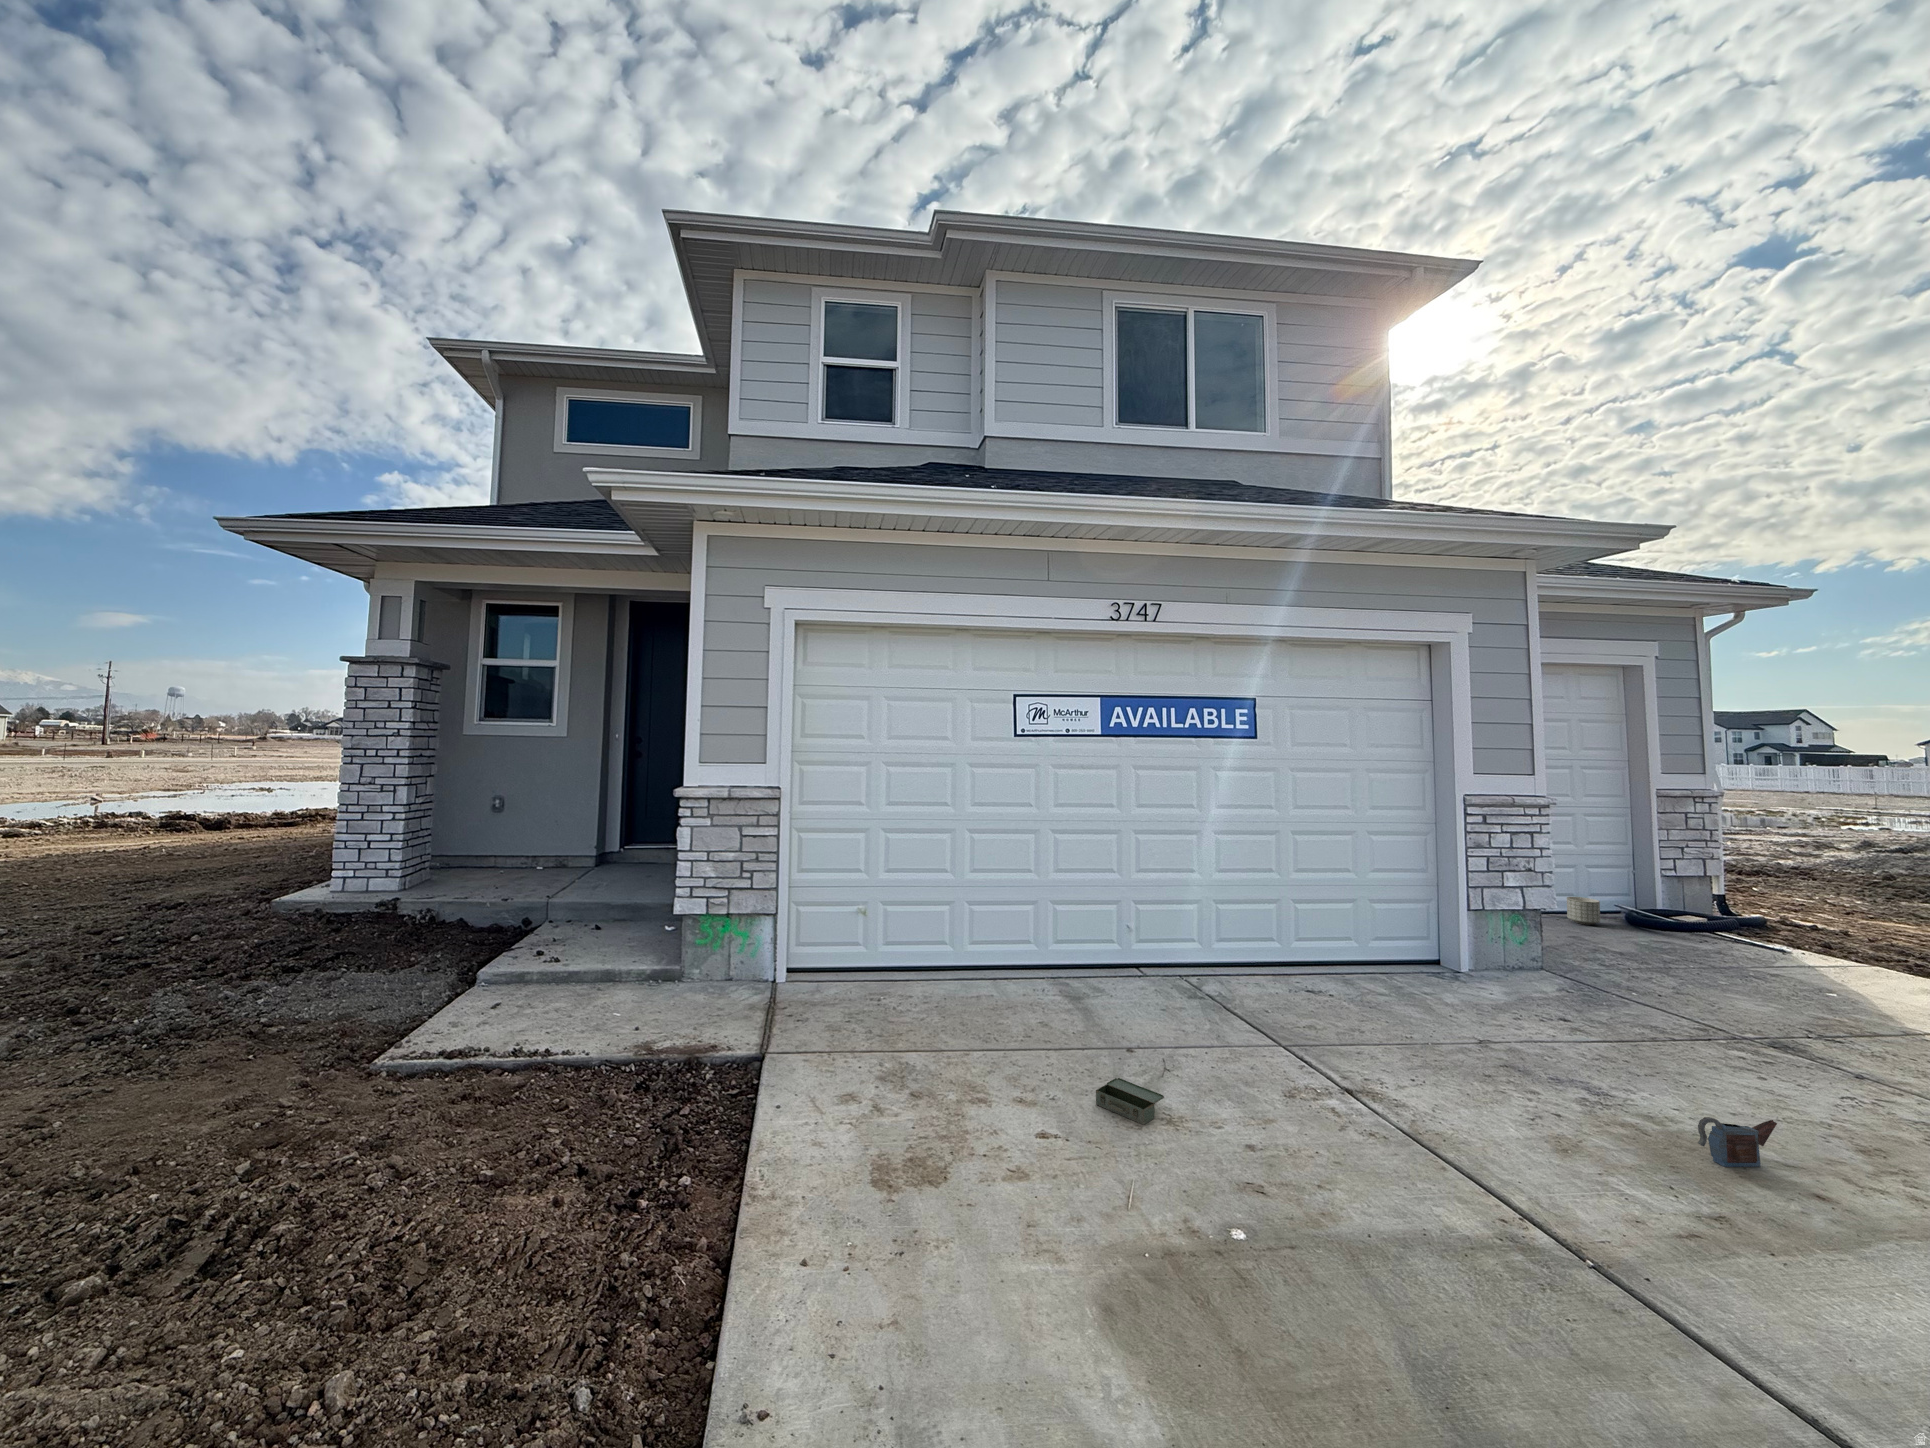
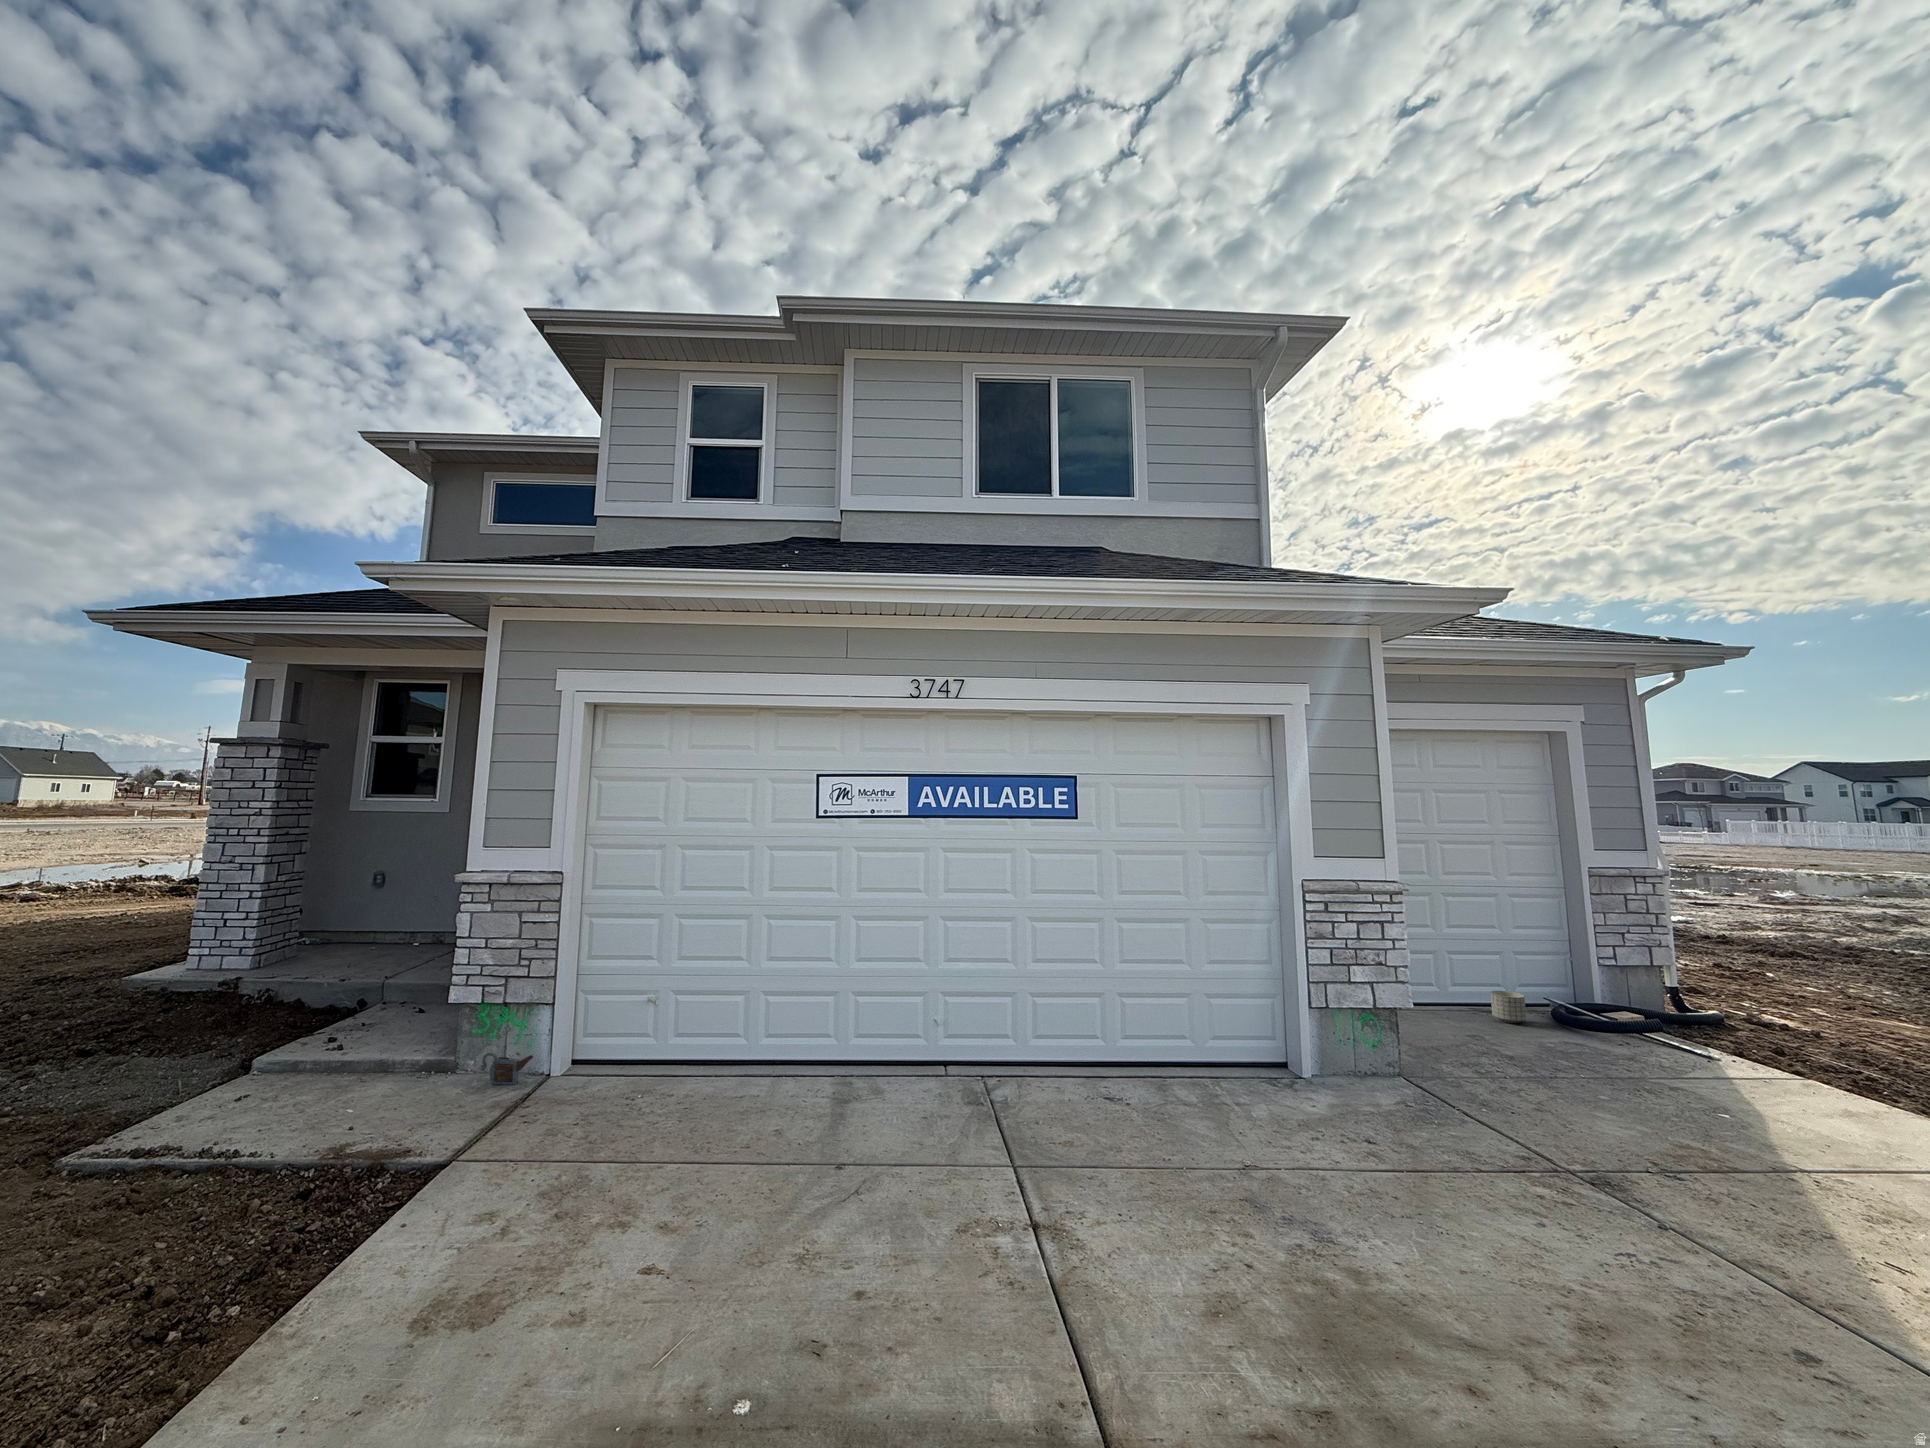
toolbox: present [1096,1078,1164,1125] -> none [765,1186,830,1237]
watering can: present [1698,1117,1777,1167] -> present [482,1053,533,1085]

